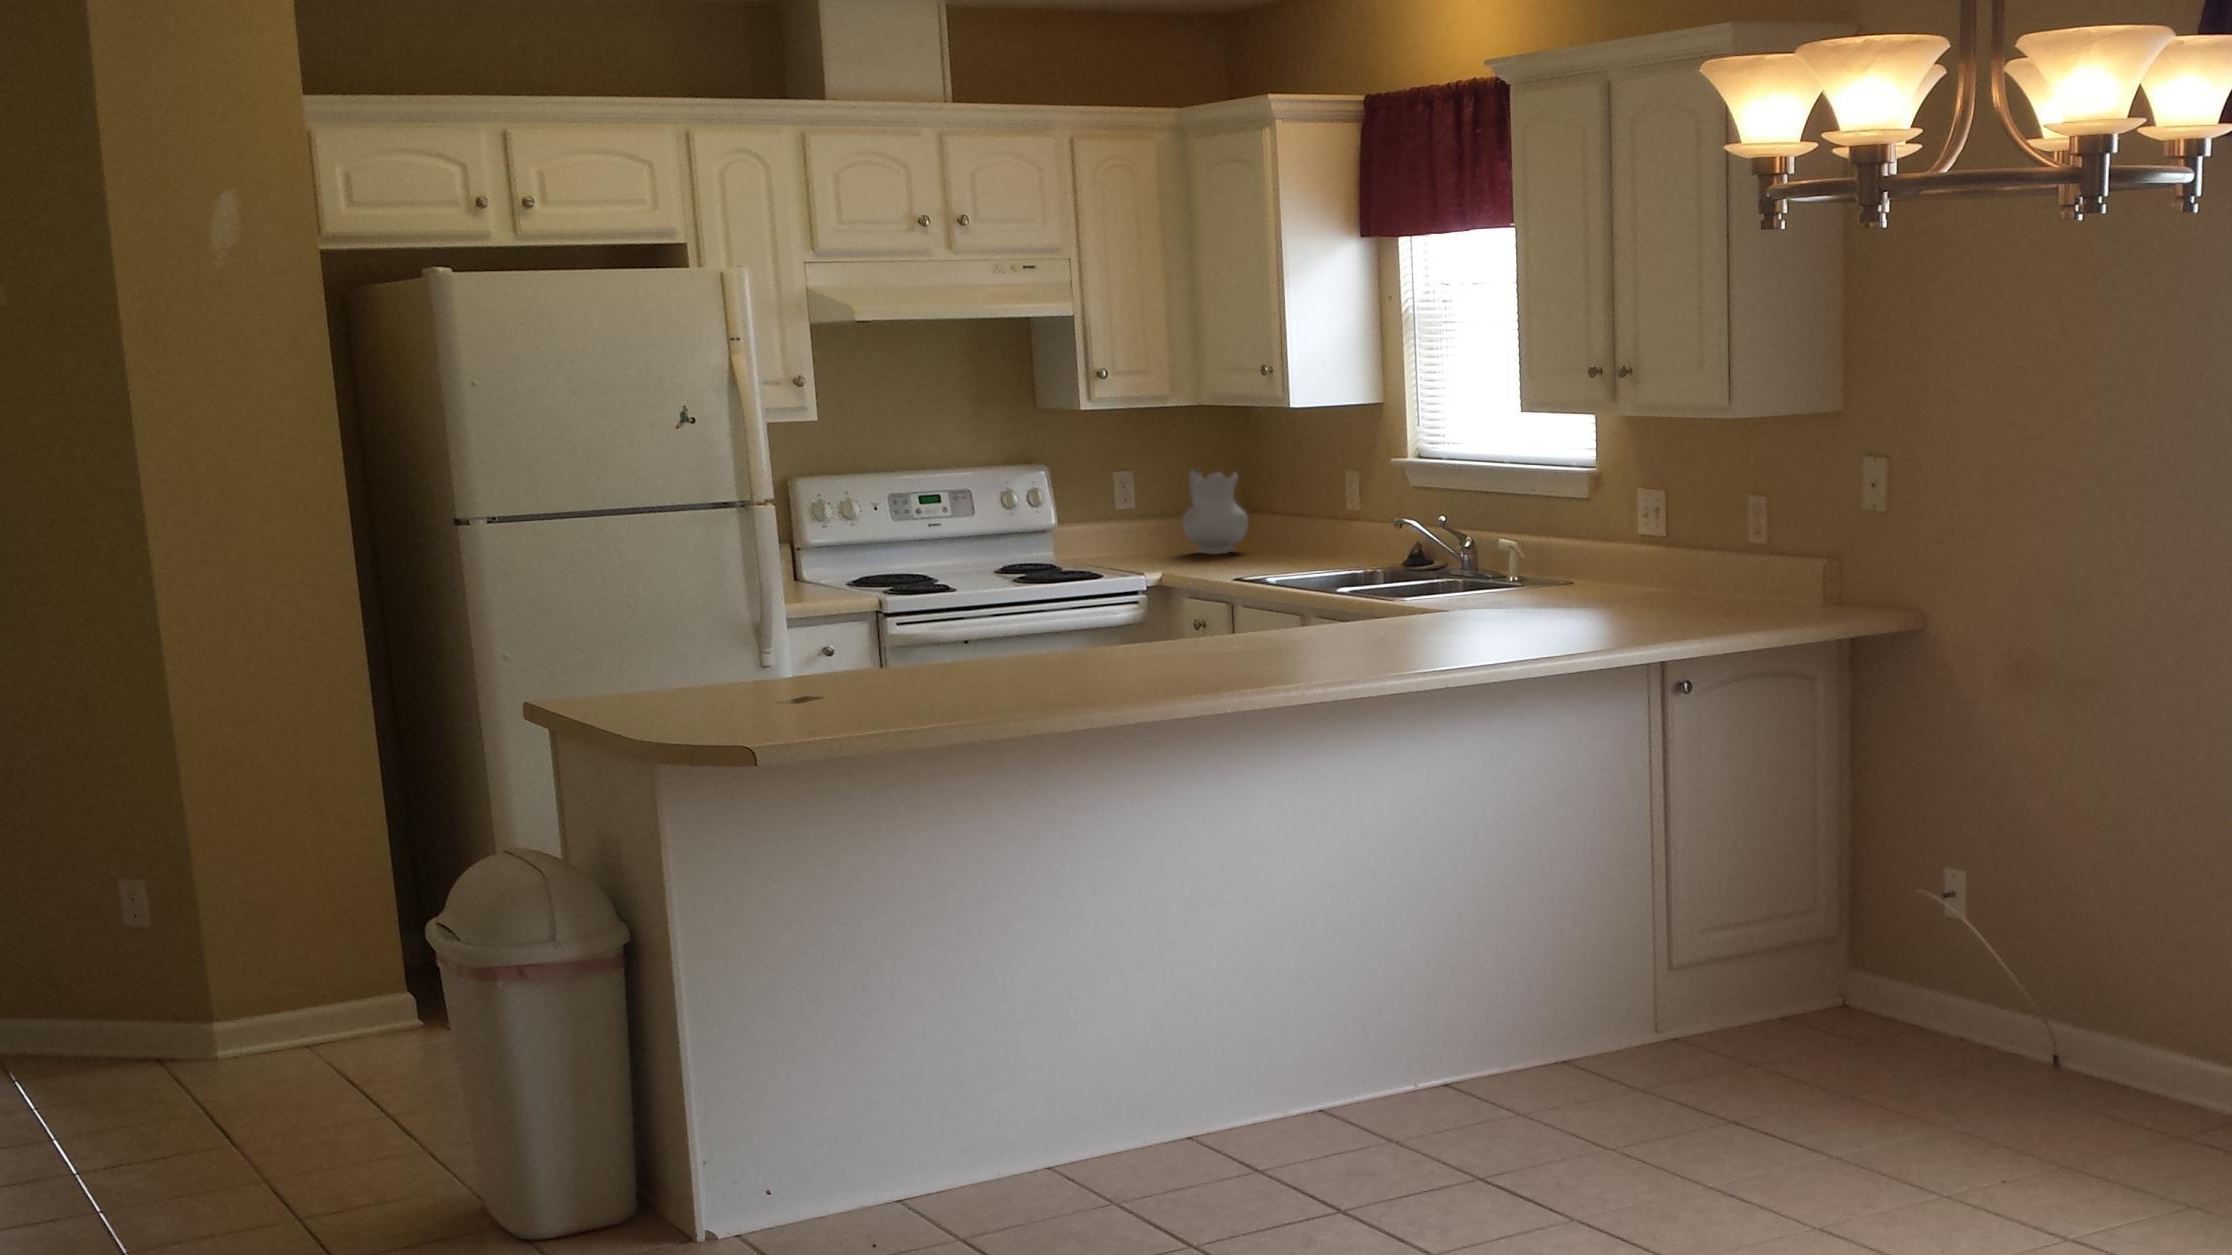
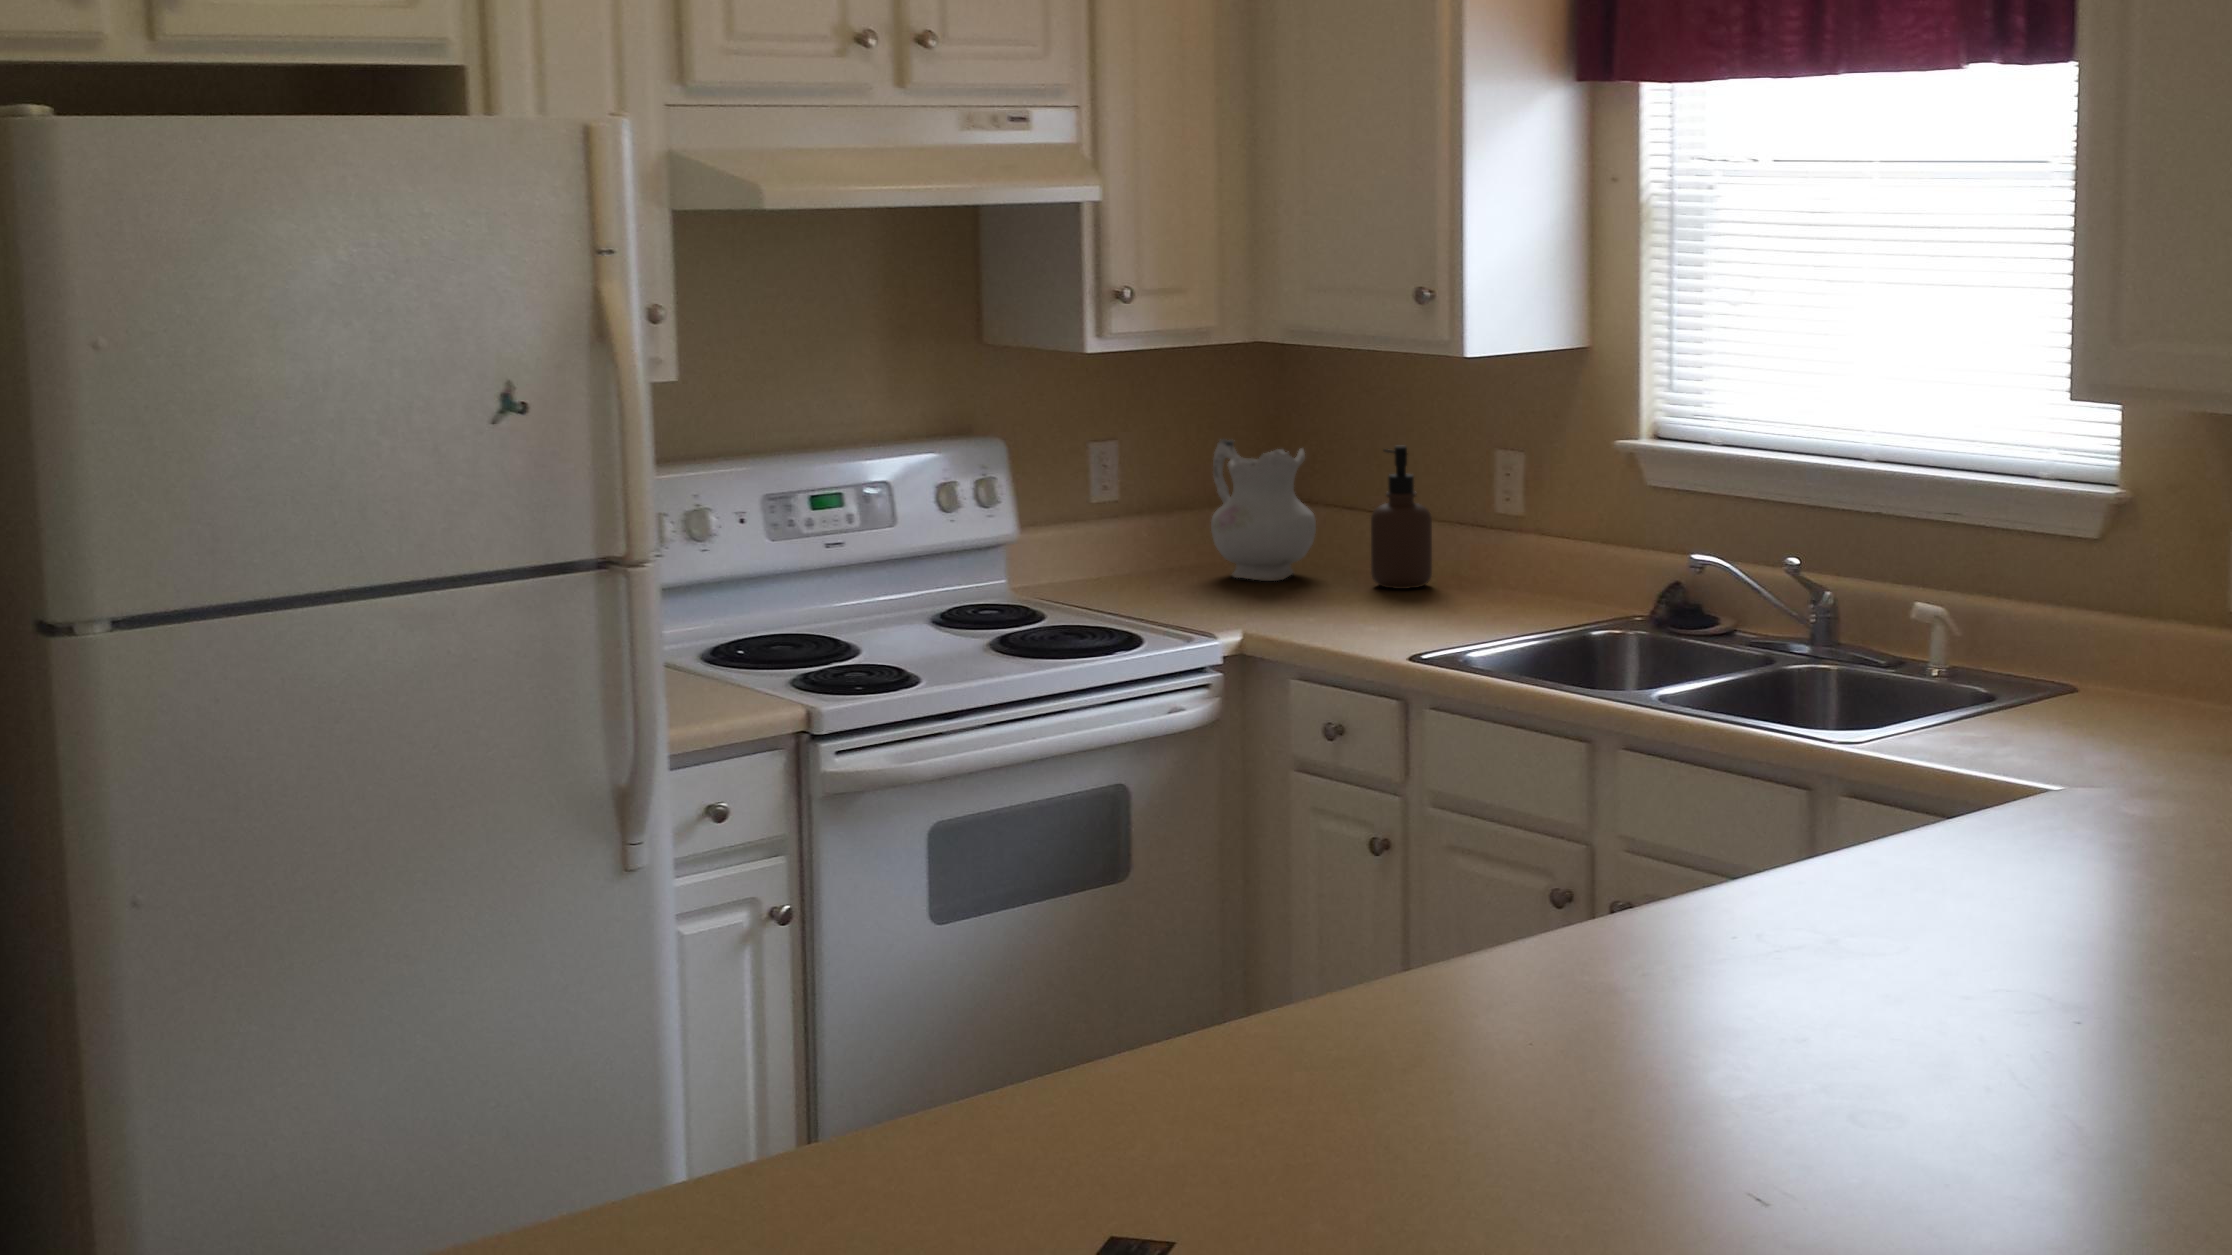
soap dispenser: none [1269,468,1308,556] -> present [1371,446,1432,589]

